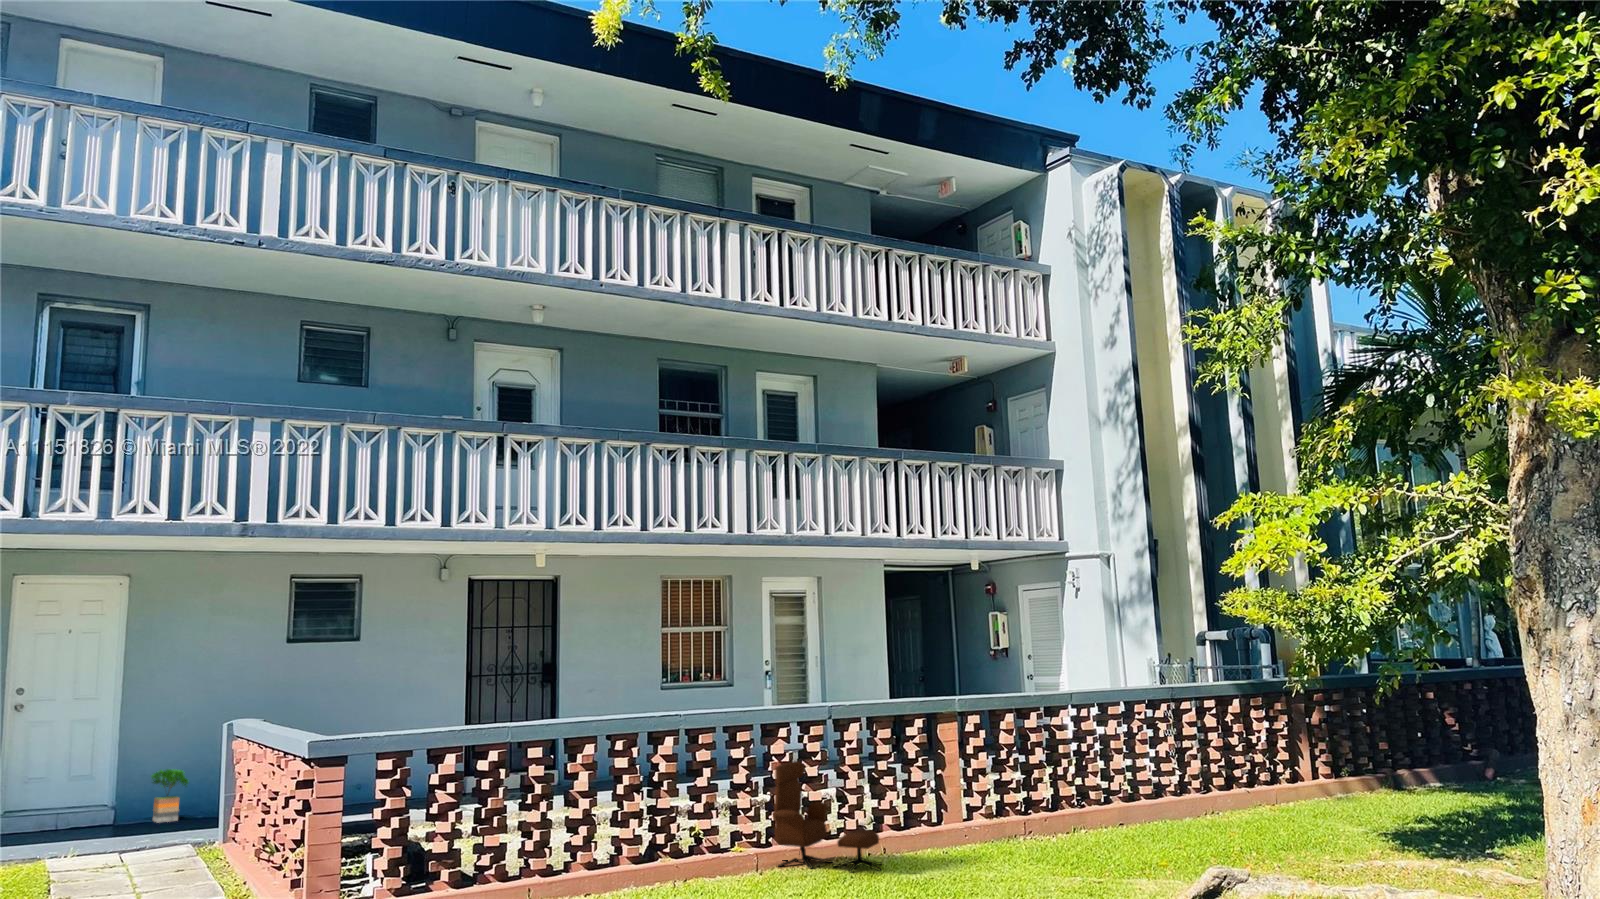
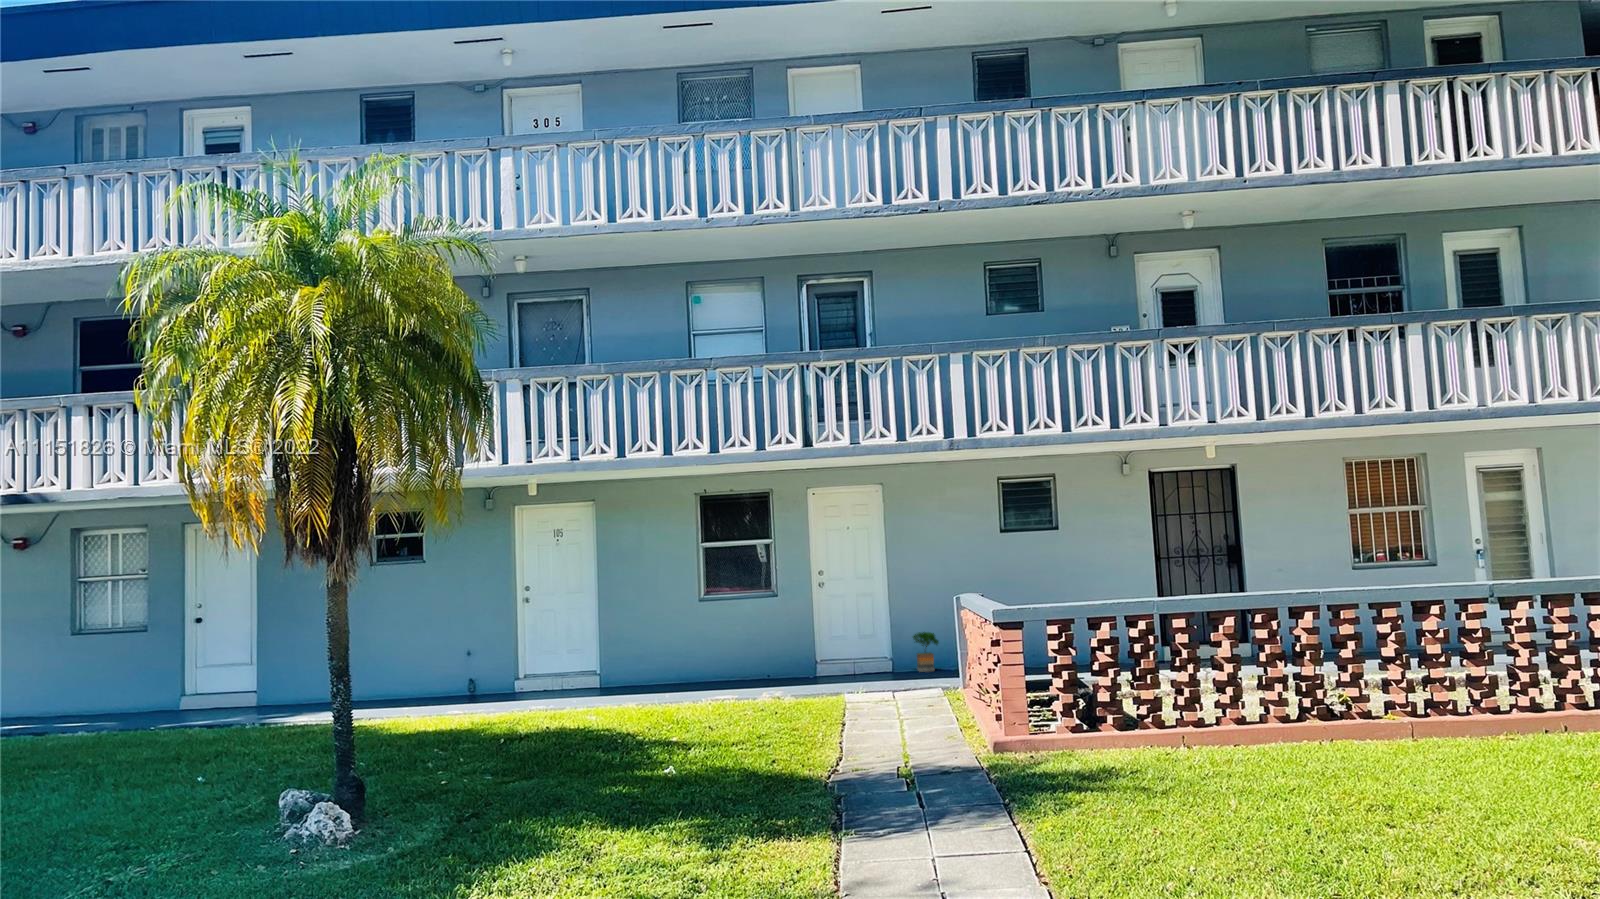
lounge chair: present [772,761,882,872] -> none [1423,638,1553,748]

